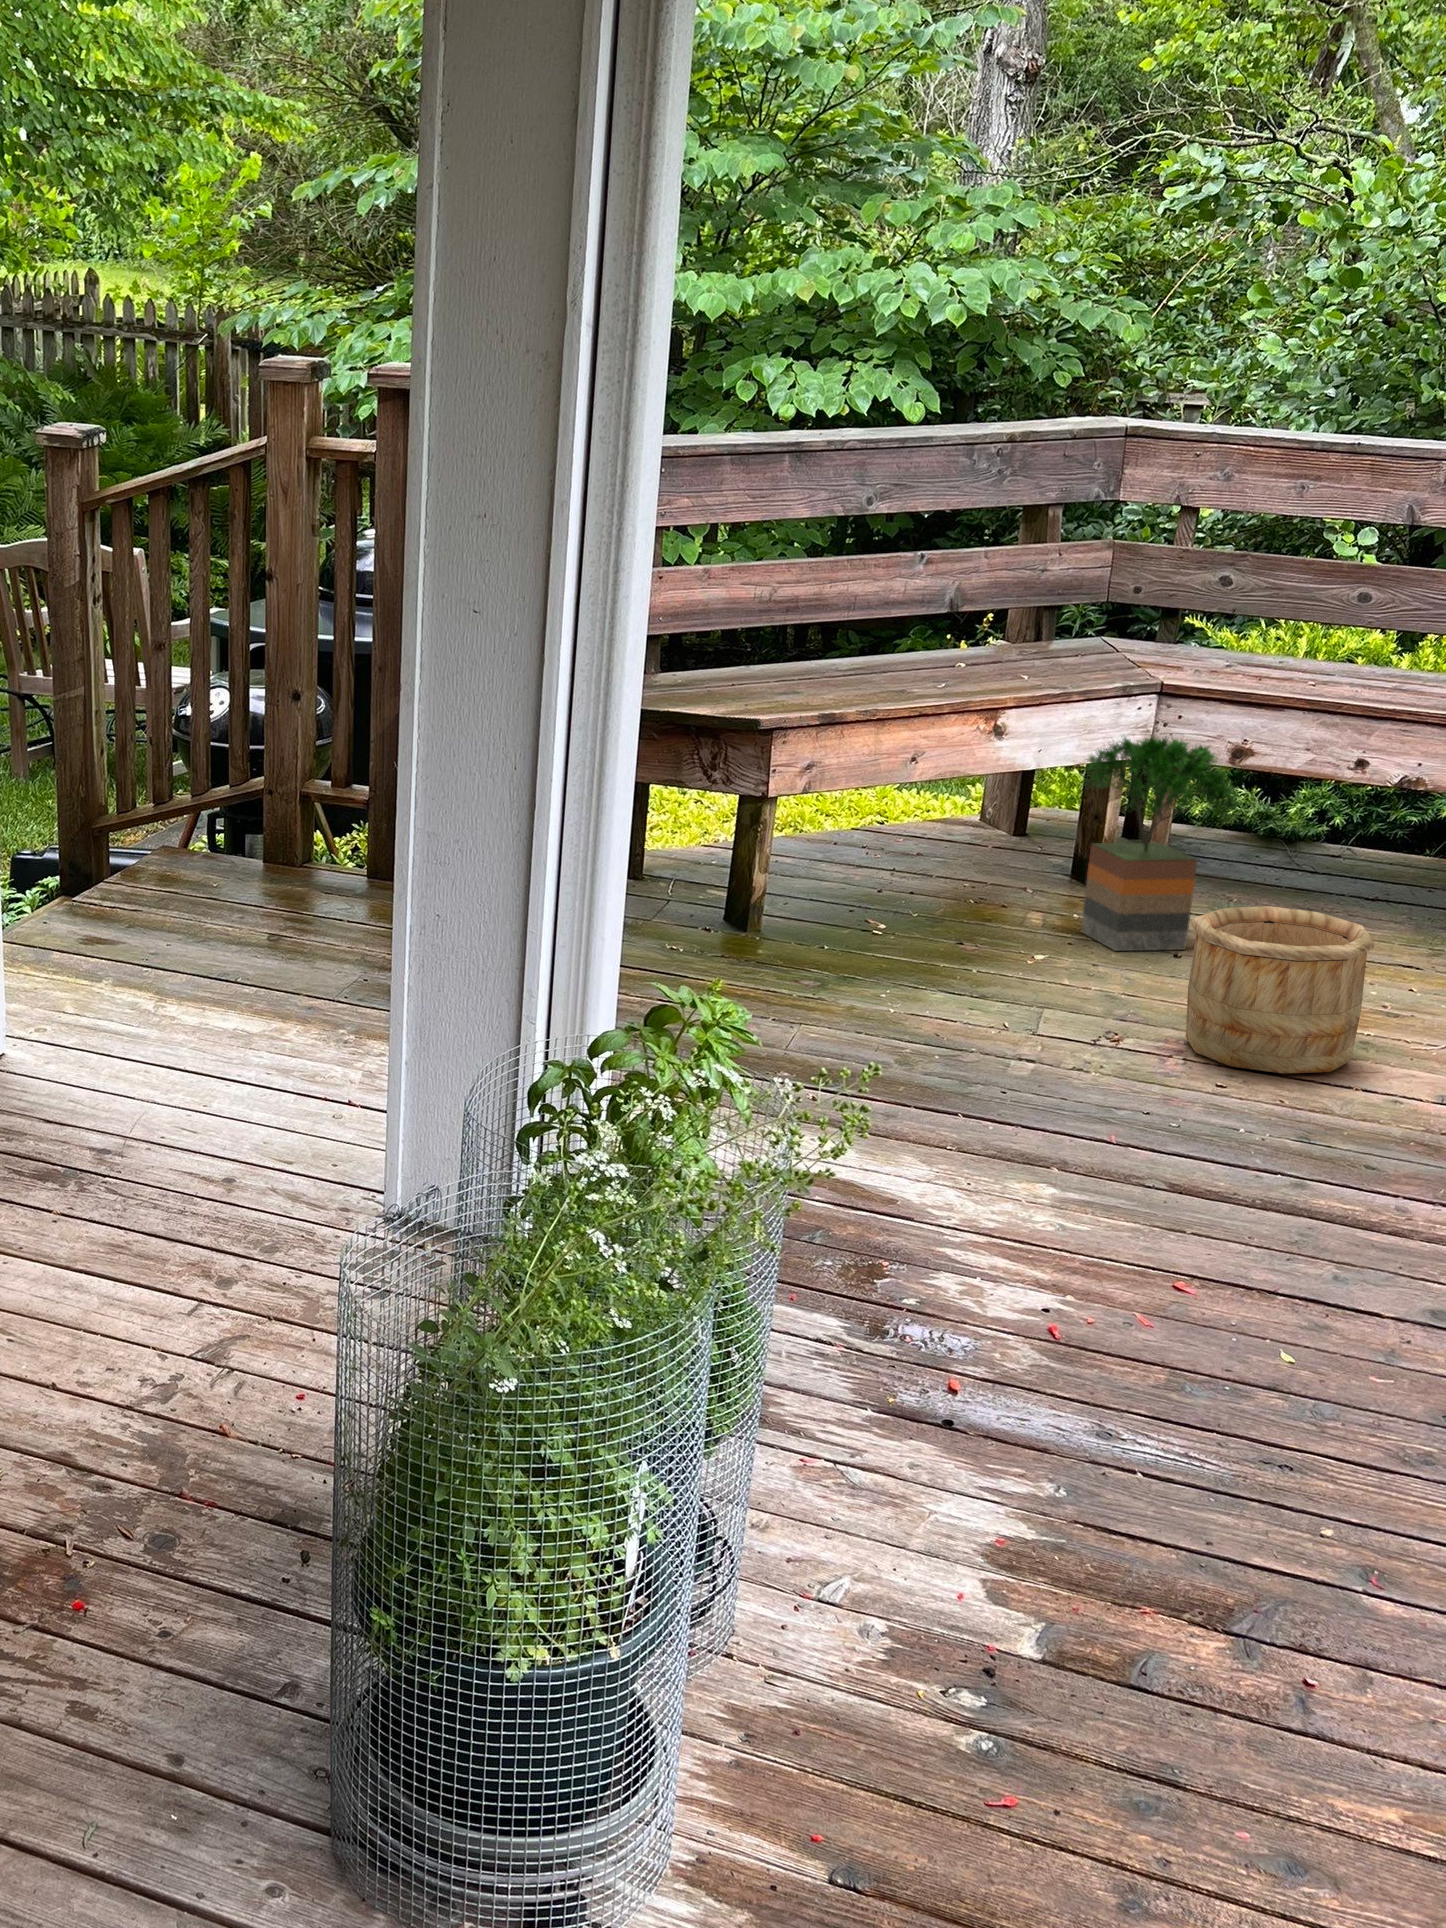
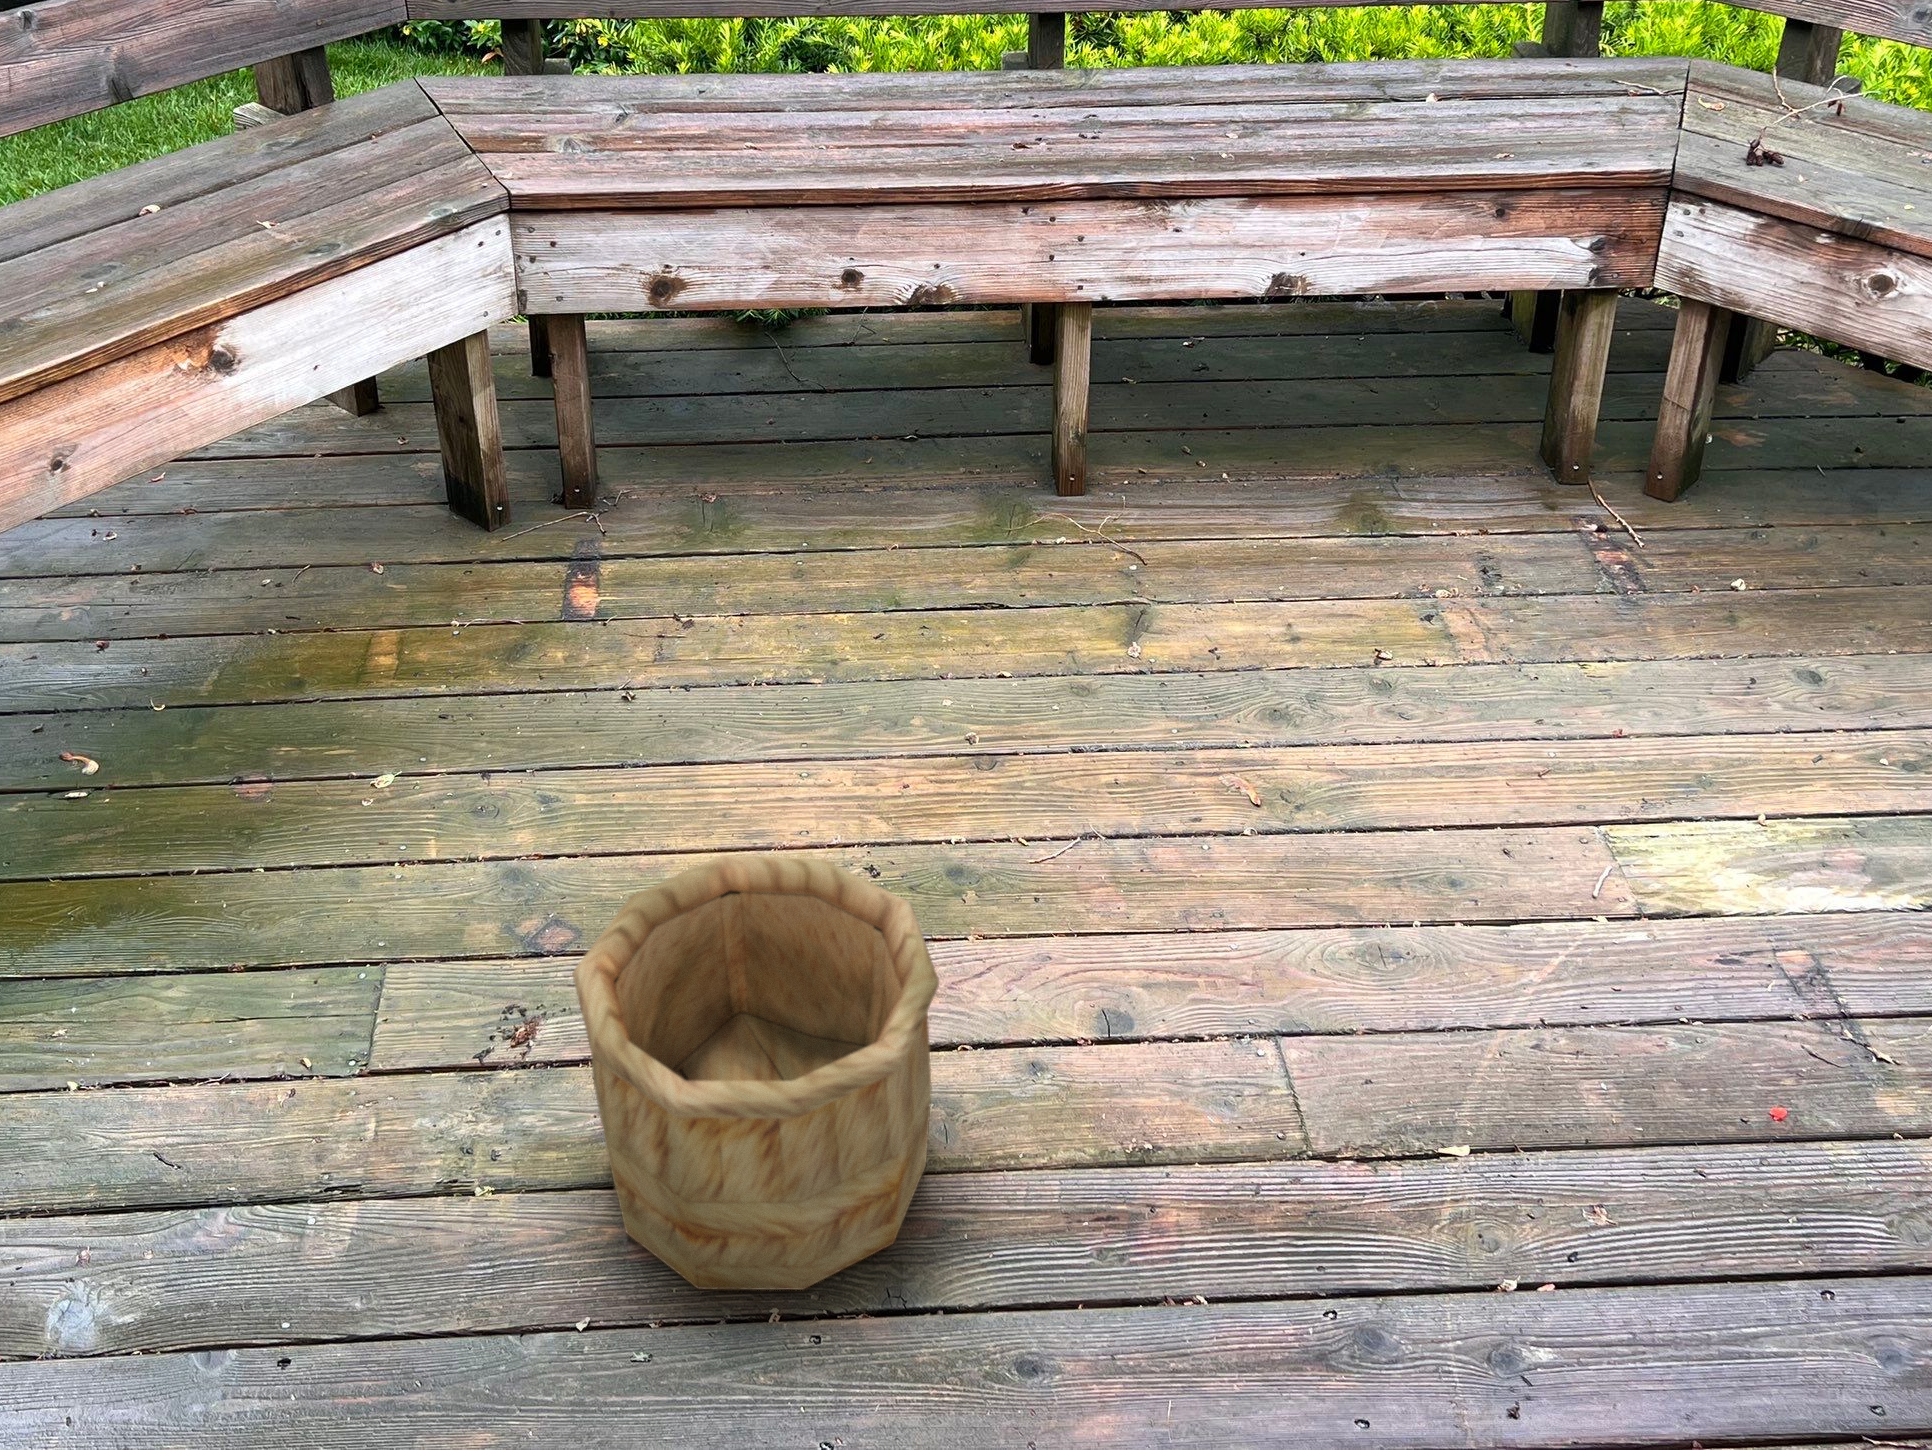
potted tree: present [1081,735,1240,951] -> none [368,345,664,755]

